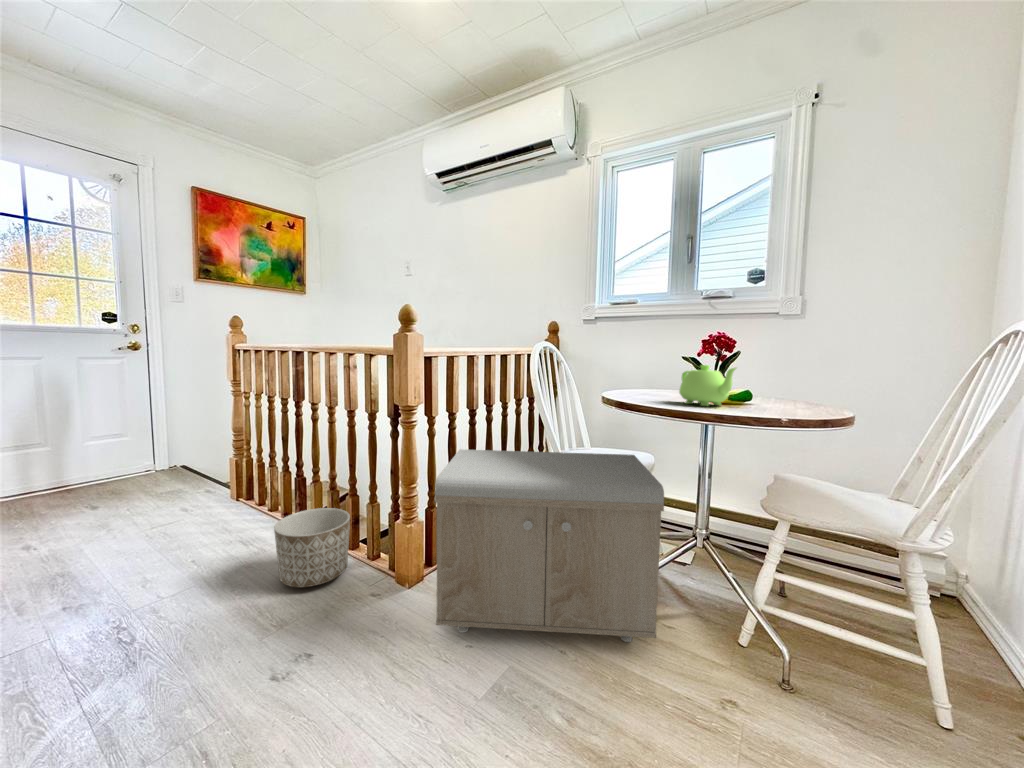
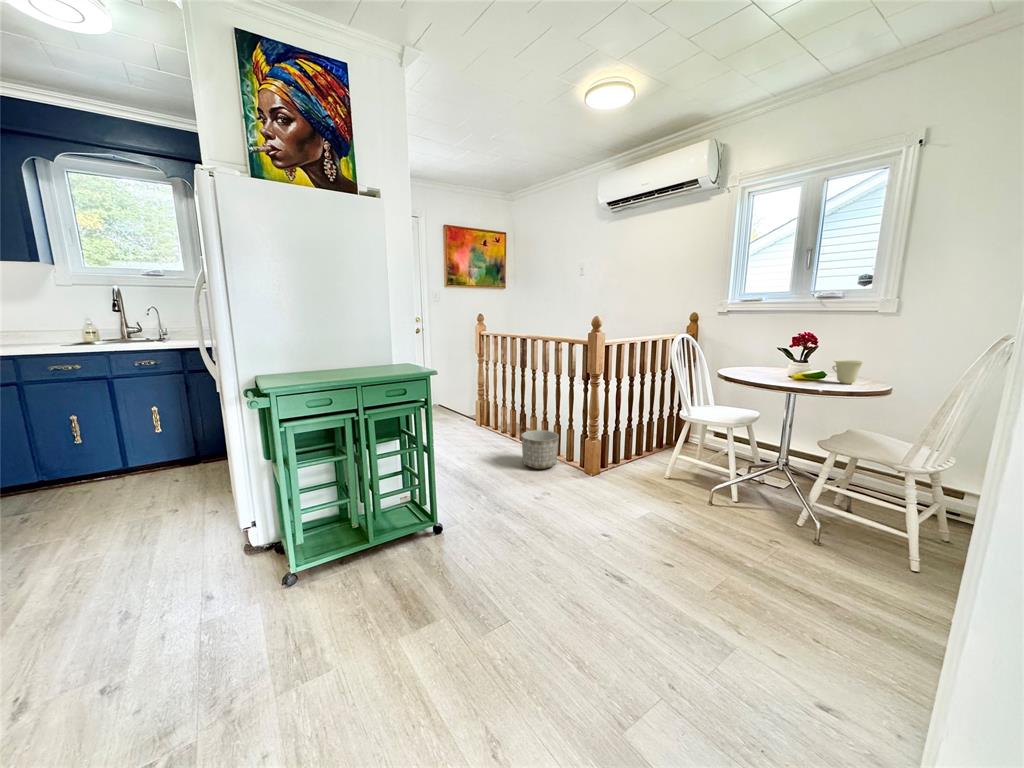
teapot: present [679,365,736,406] -> none [764,355,799,381]
cup: none [773,372,818,408] -> present [832,360,864,384]
storage bench: present [435,449,664,642] -> none [611,401,743,511]

